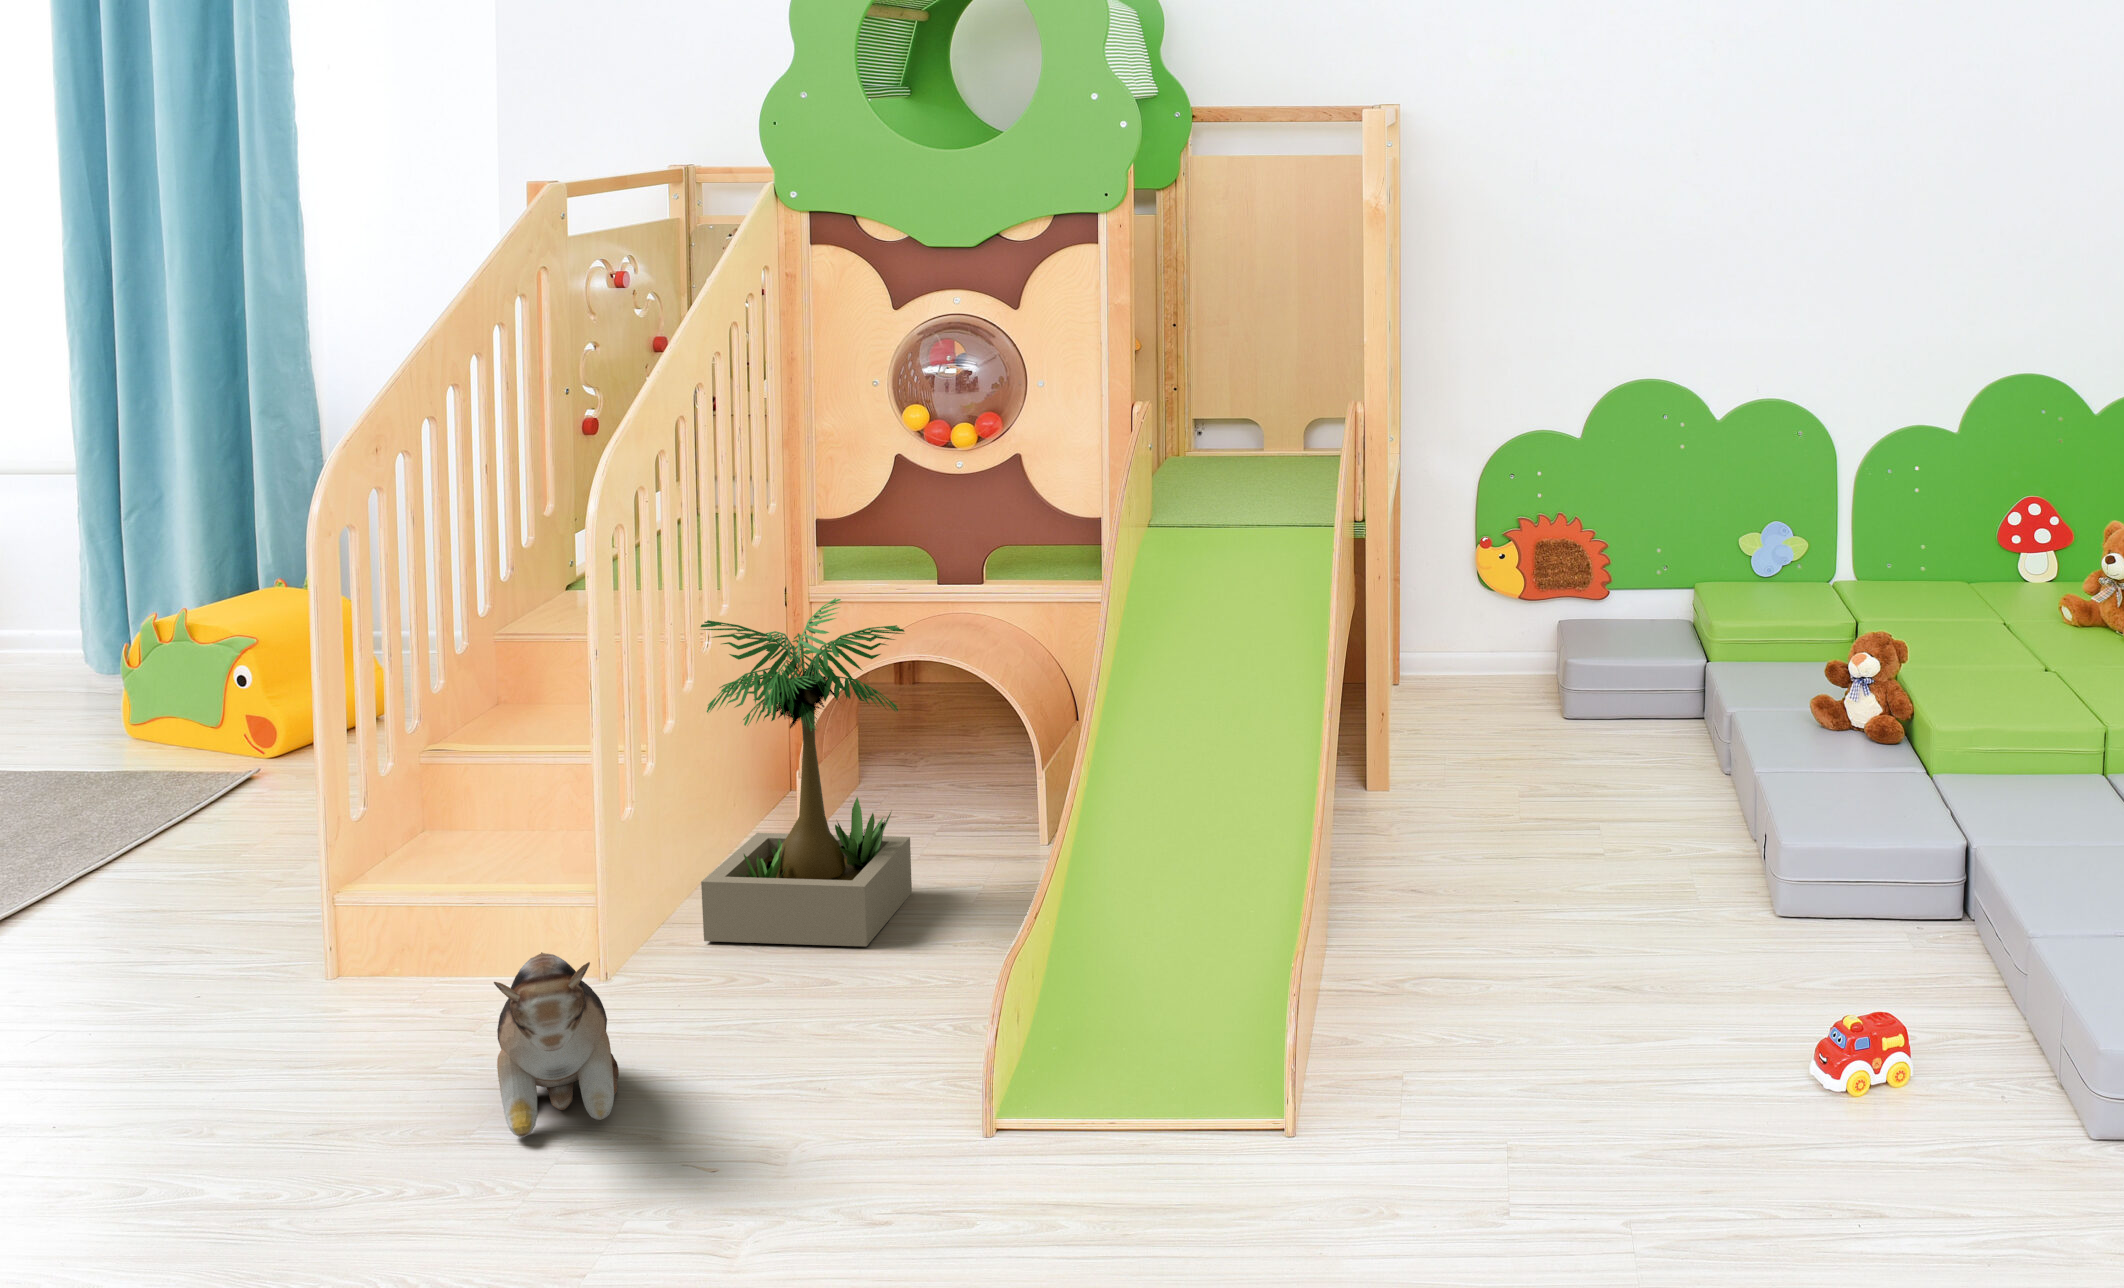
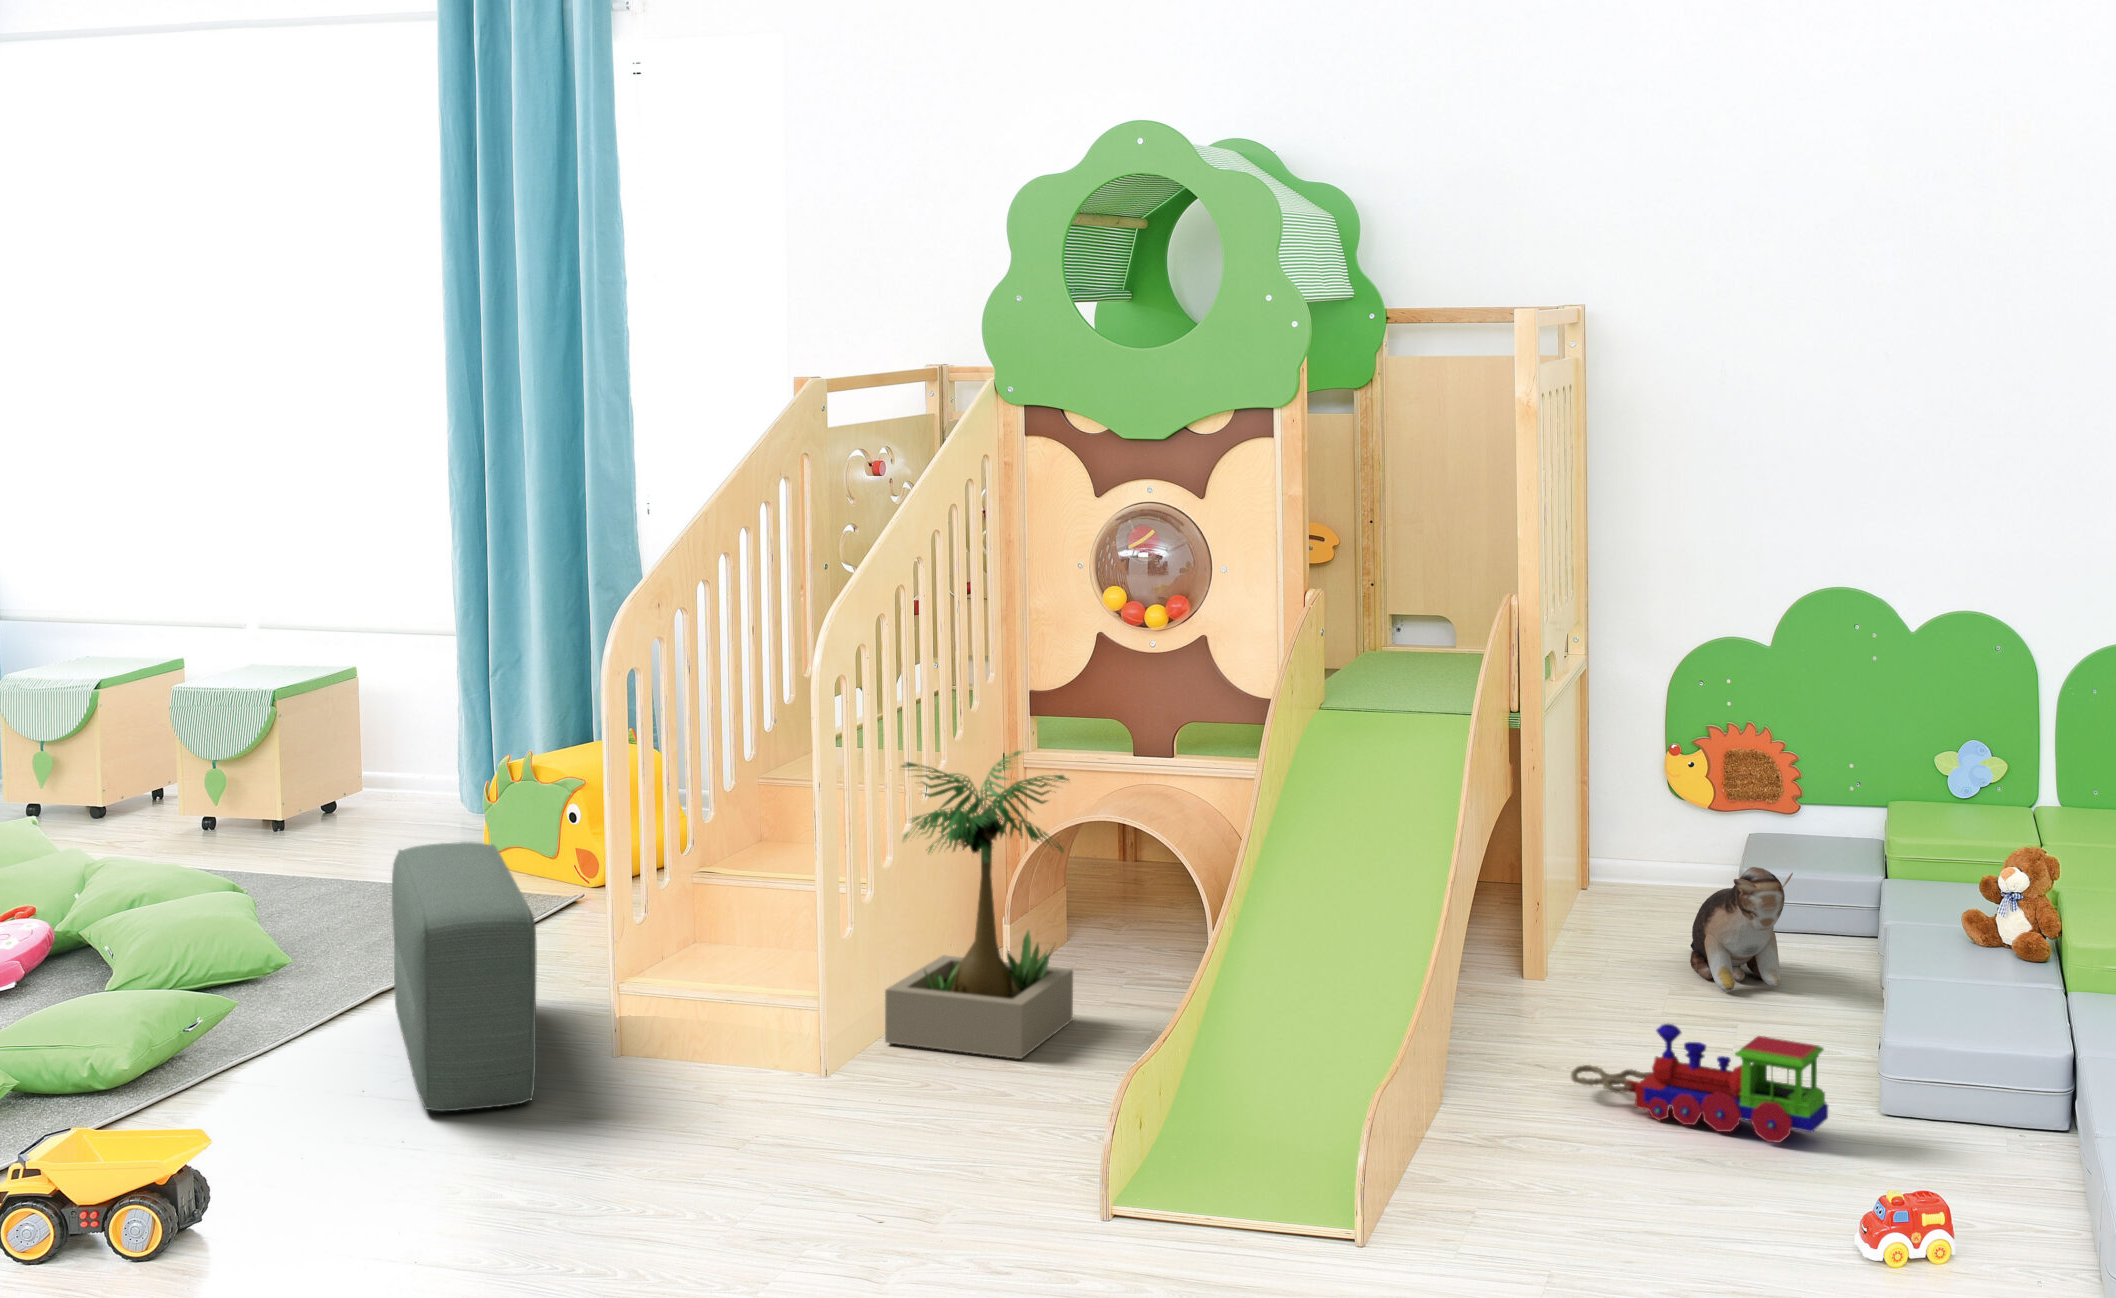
pouf: none [71,749,287,1087] -> present [392,842,537,1111]
toy train: none [1468,849,1739,965] -> present [1571,1024,1828,1143]
plush toy: present [494,952,619,1137] -> present [1690,867,1793,991]

